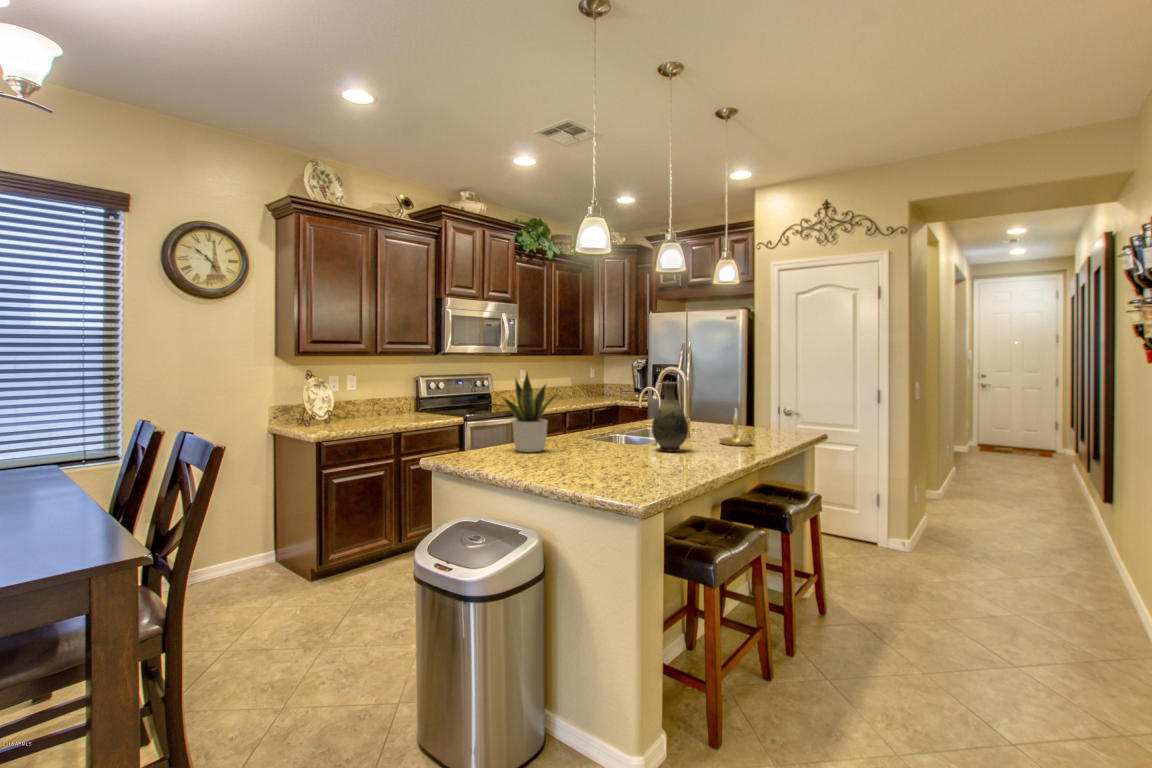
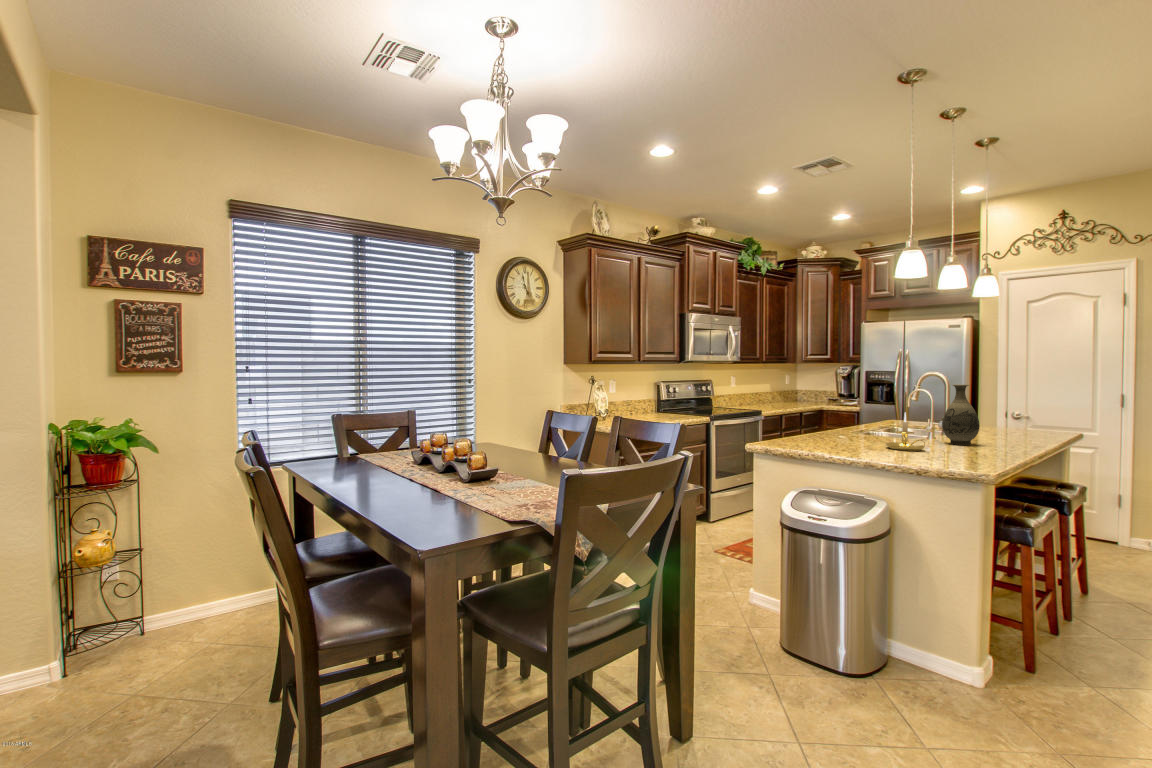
potted plant: present [504,371,557,452] -> none [809,374,863,443]
candle holder: present [719,413,752,446] -> present [885,412,925,451]

